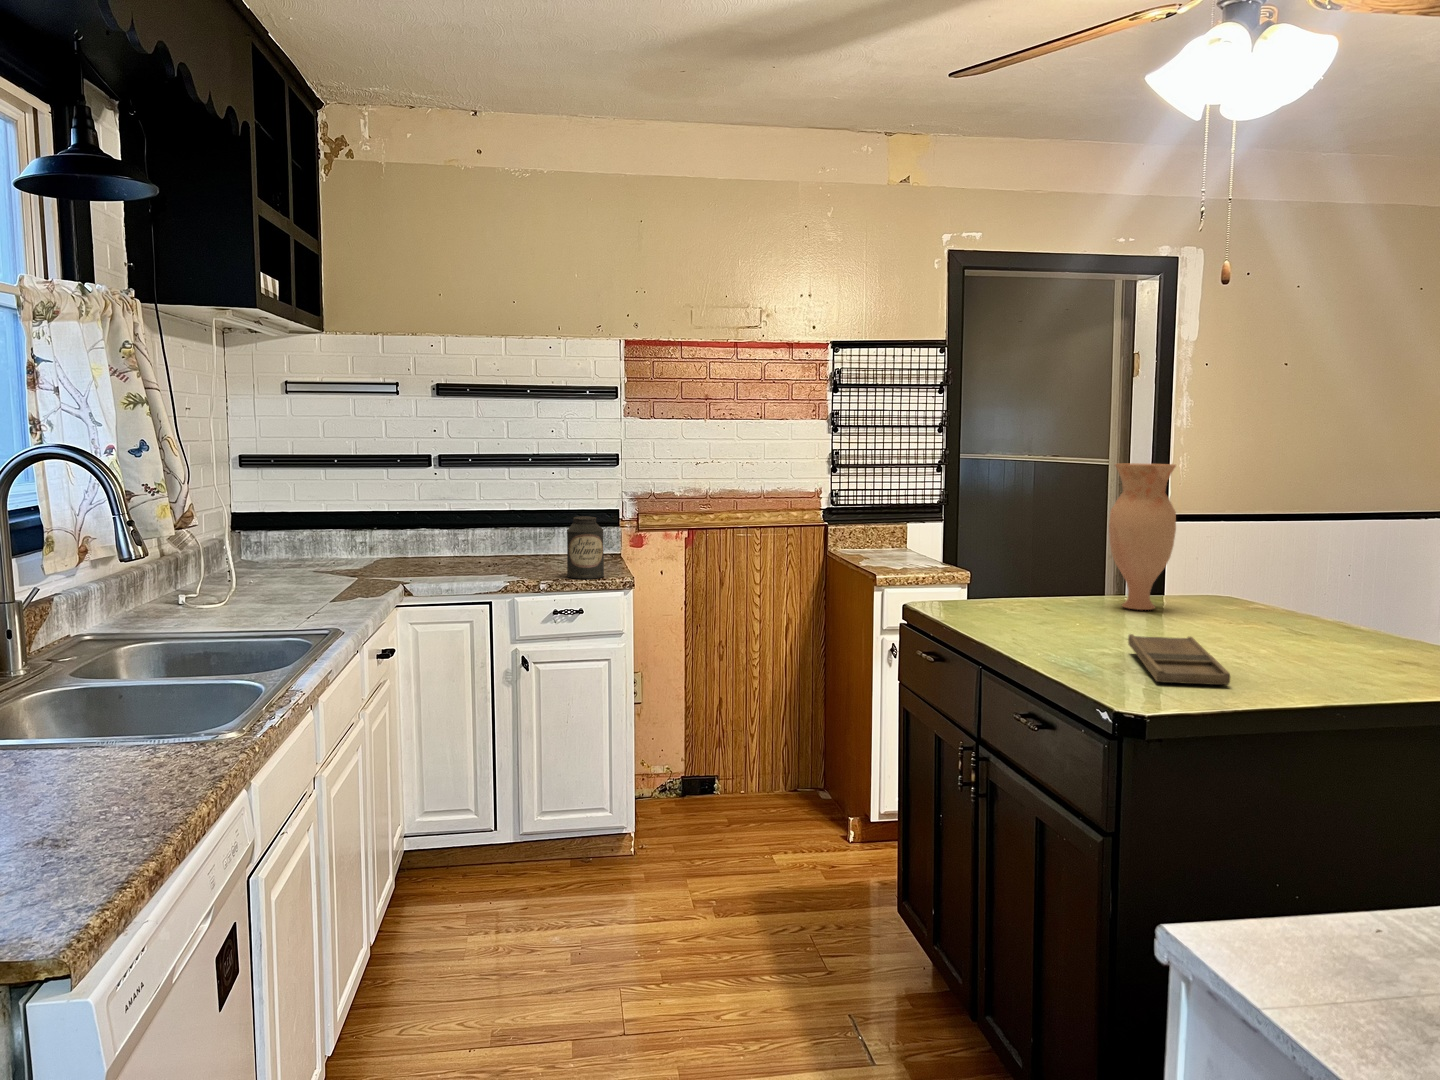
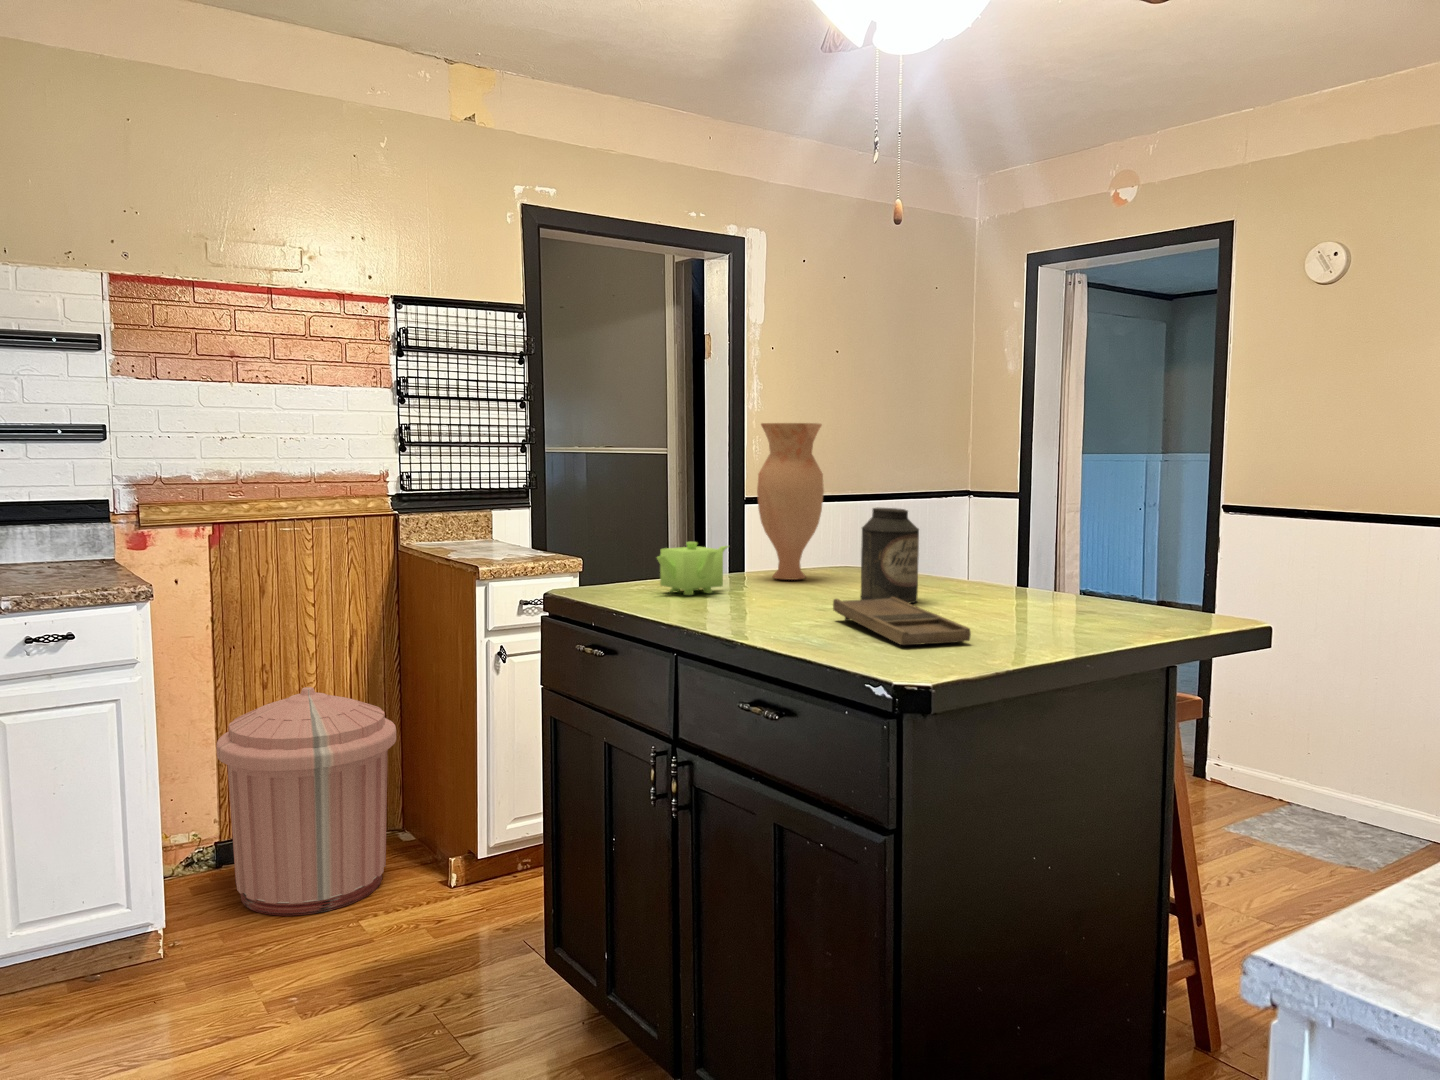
canister: present [567,516,604,579] -> present [861,508,919,603]
teapot: none [996,571,1069,618] -> present [657,542,728,595]
trash can: none [680,663,812,842] -> present [216,687,396,916]

